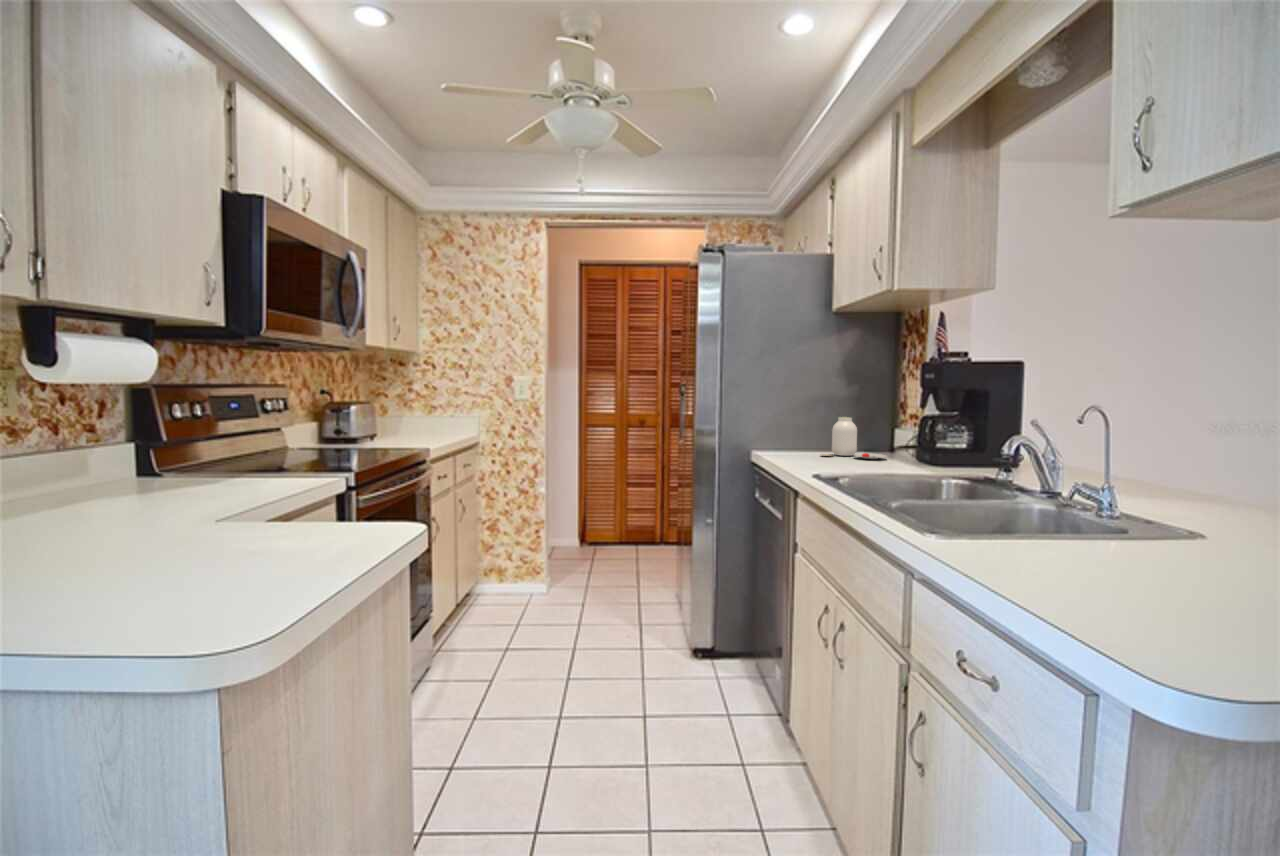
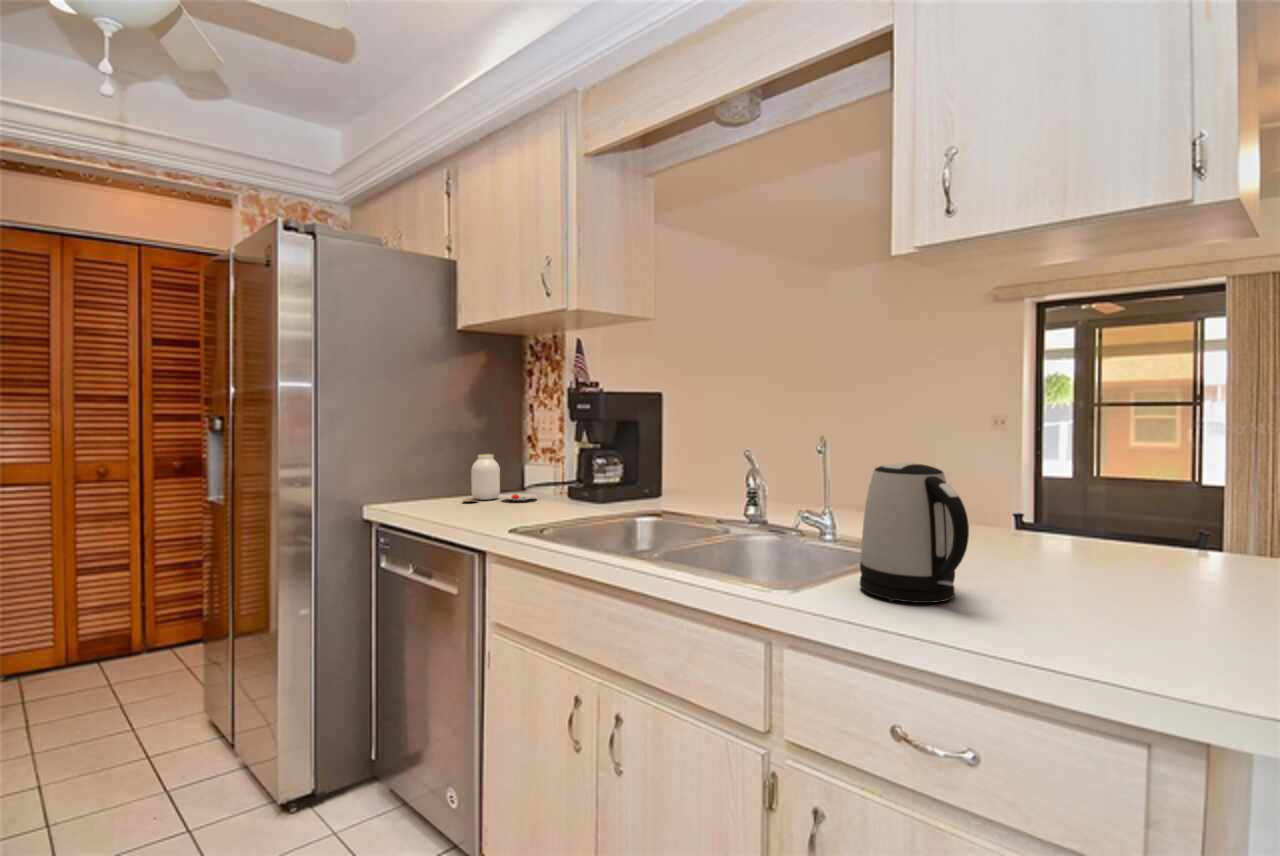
kettle: none [1034,425,1158,581] -> present [860,463,969,603]

